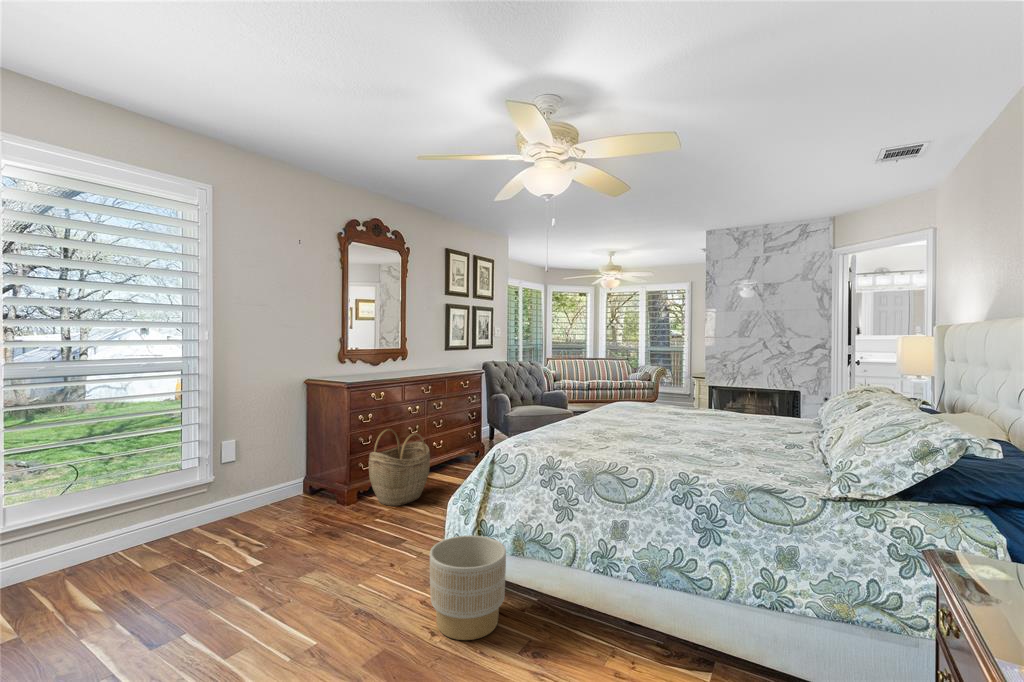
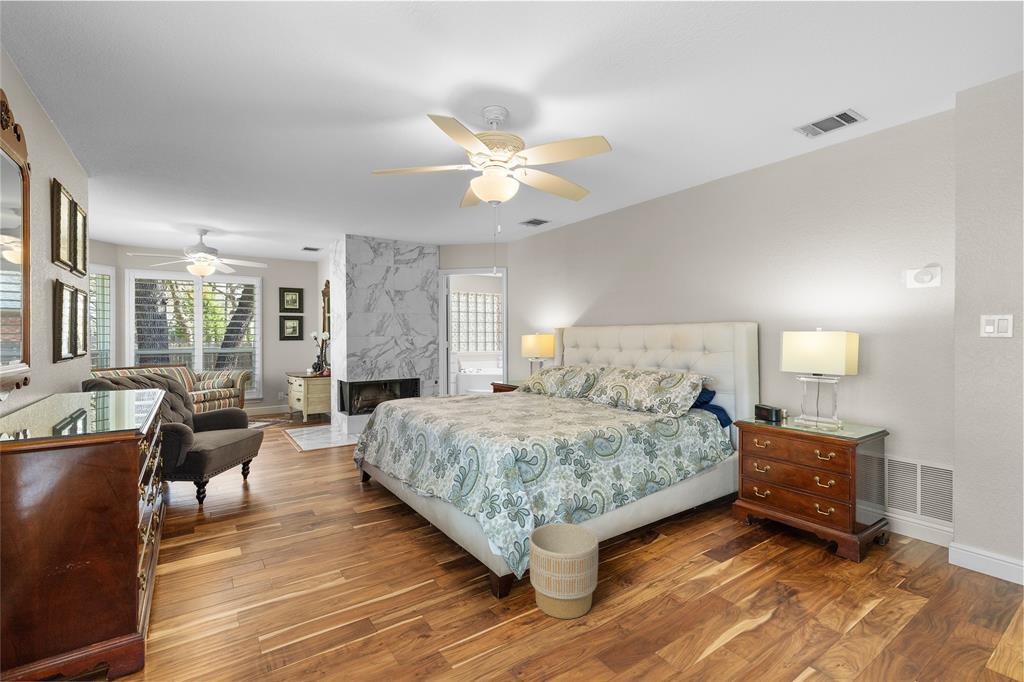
woven basket: present [369,429,430,506] -> none [166,486,254,614]

